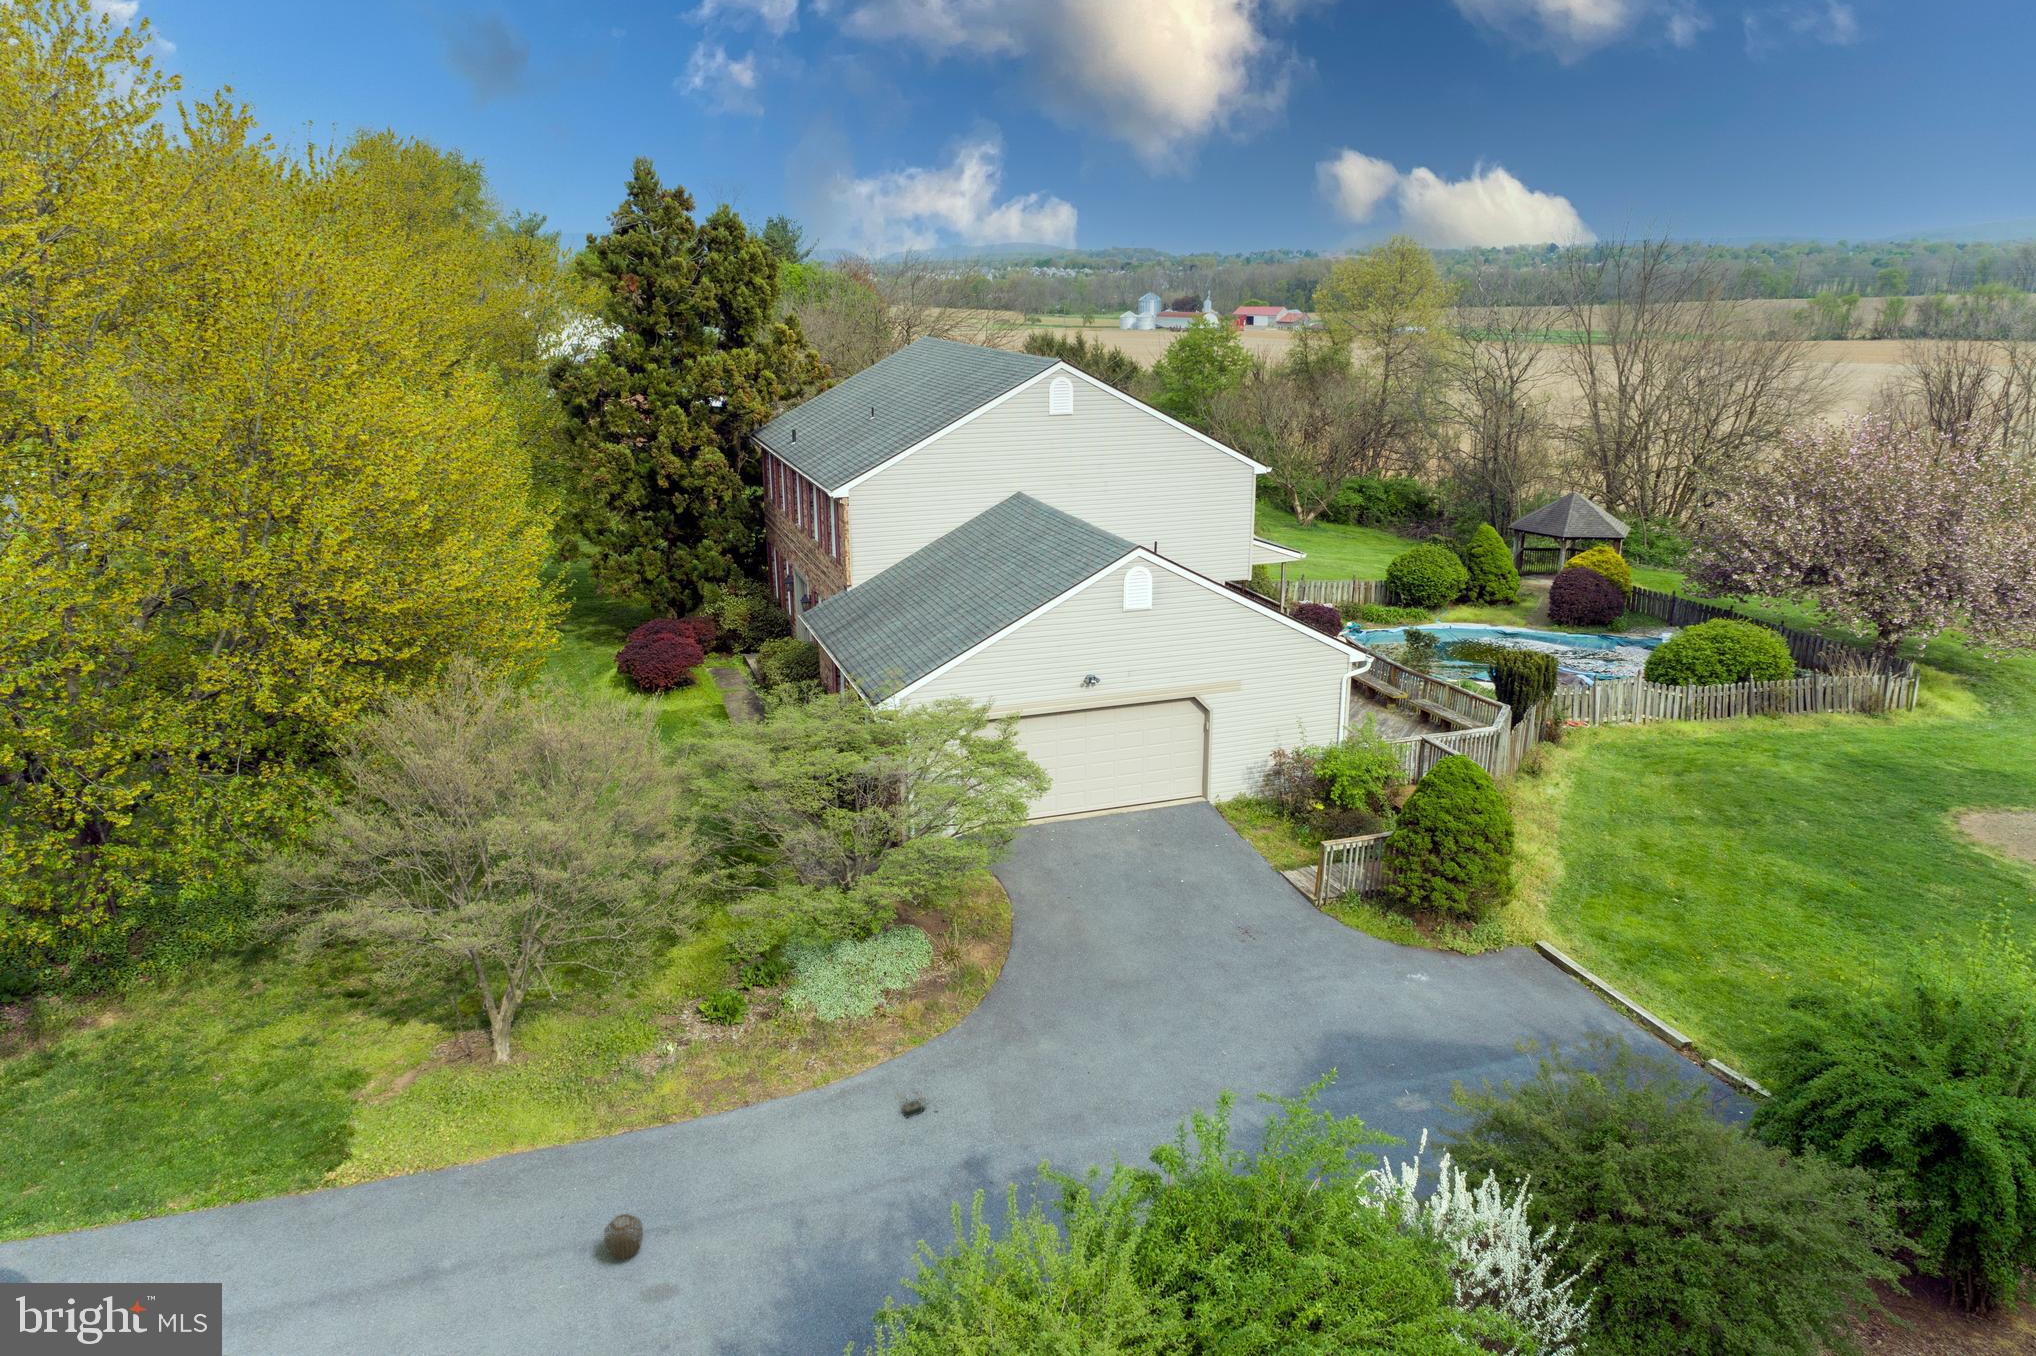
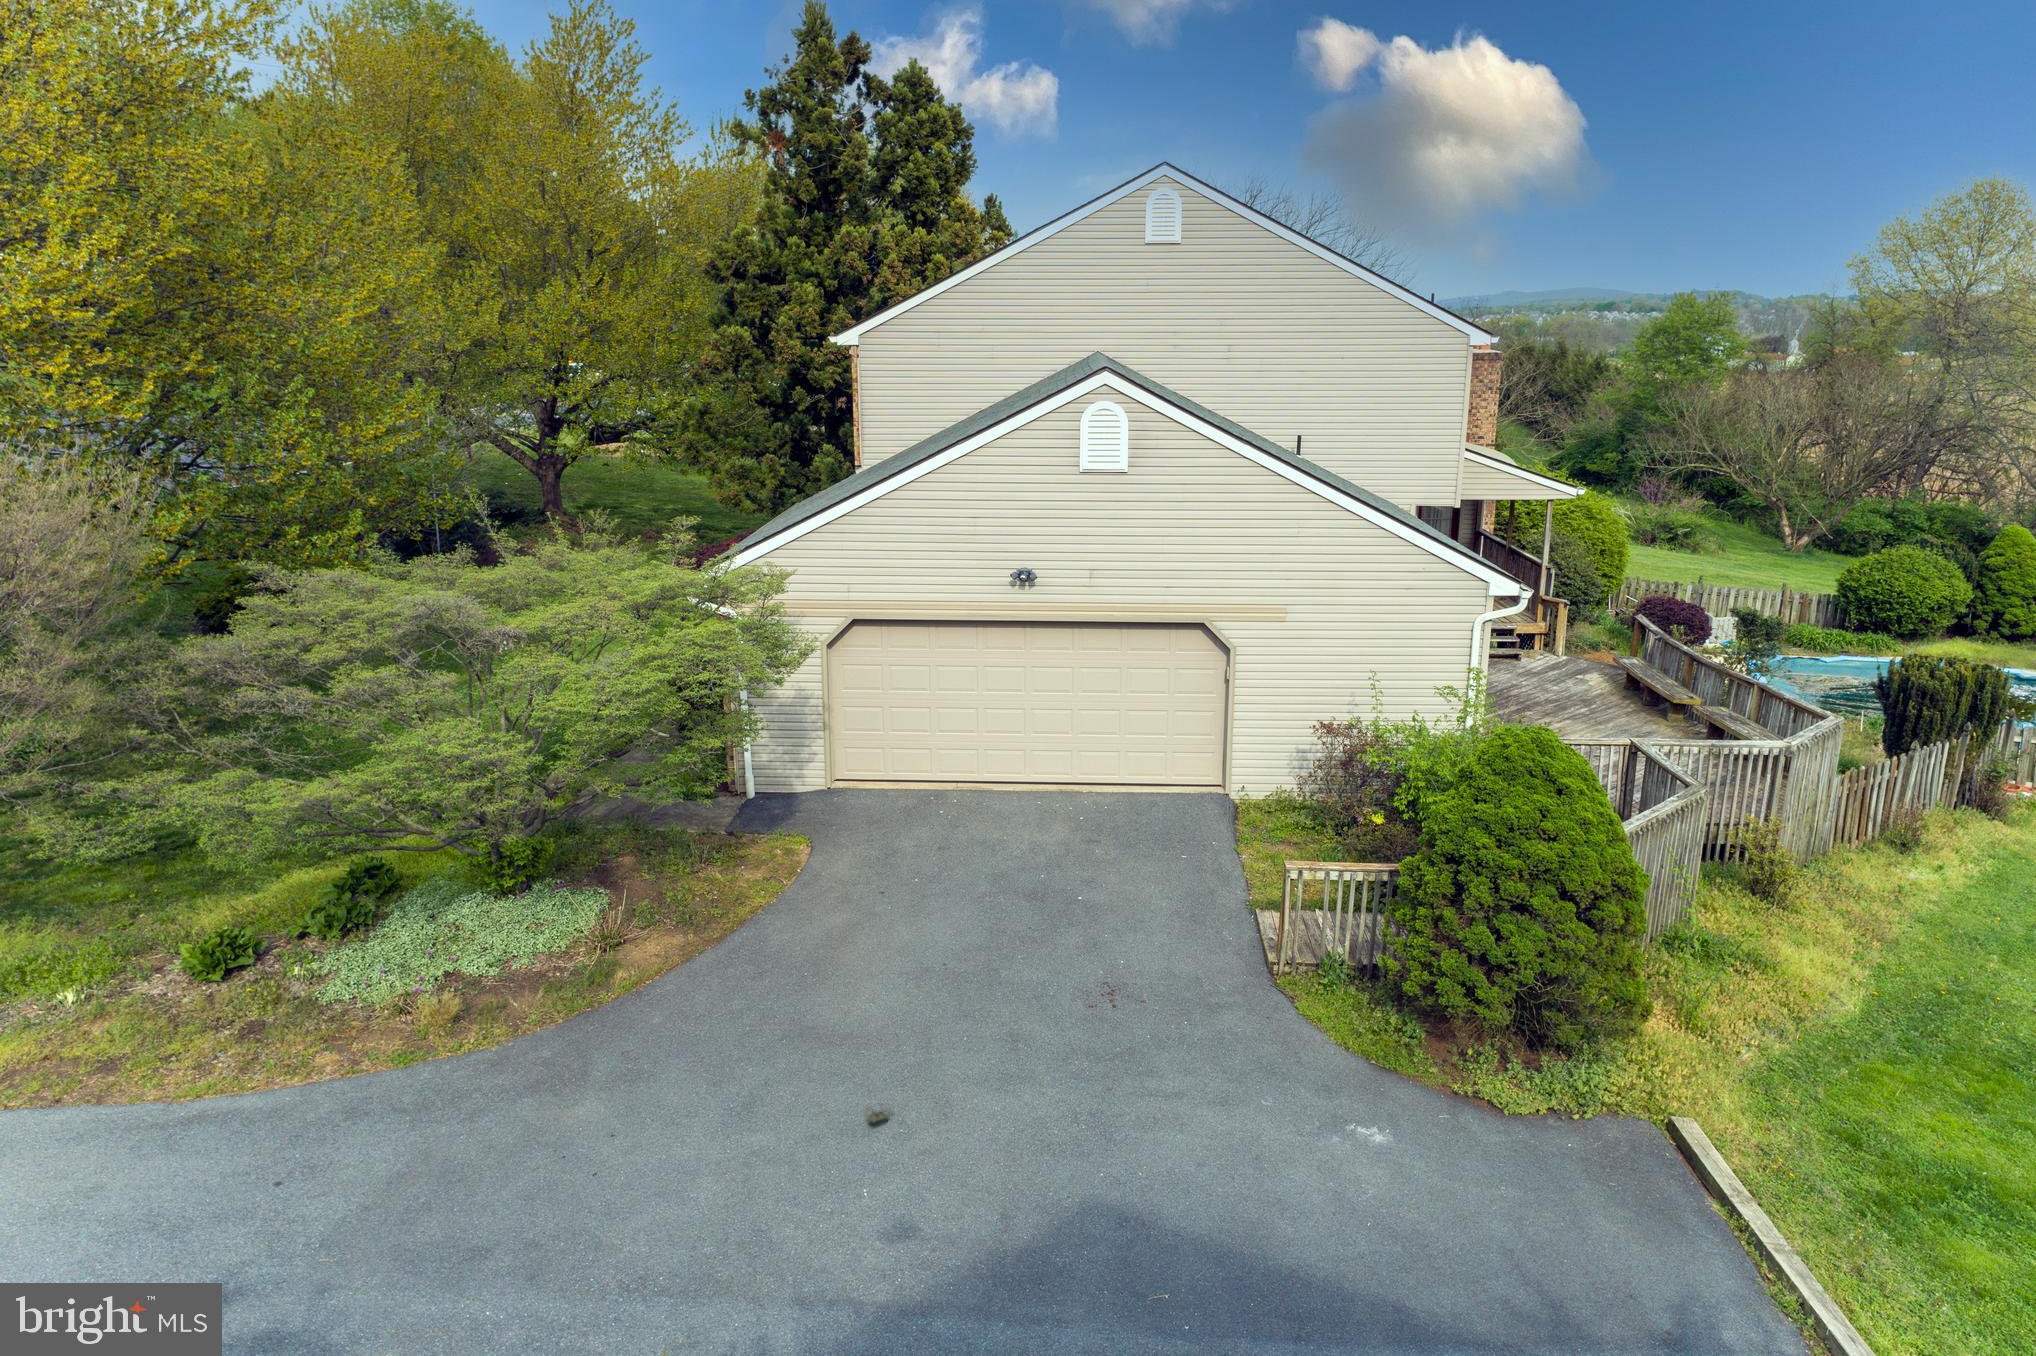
woven basket: present [604,1214,643,1259] -> none [592,1219,629,1261]

